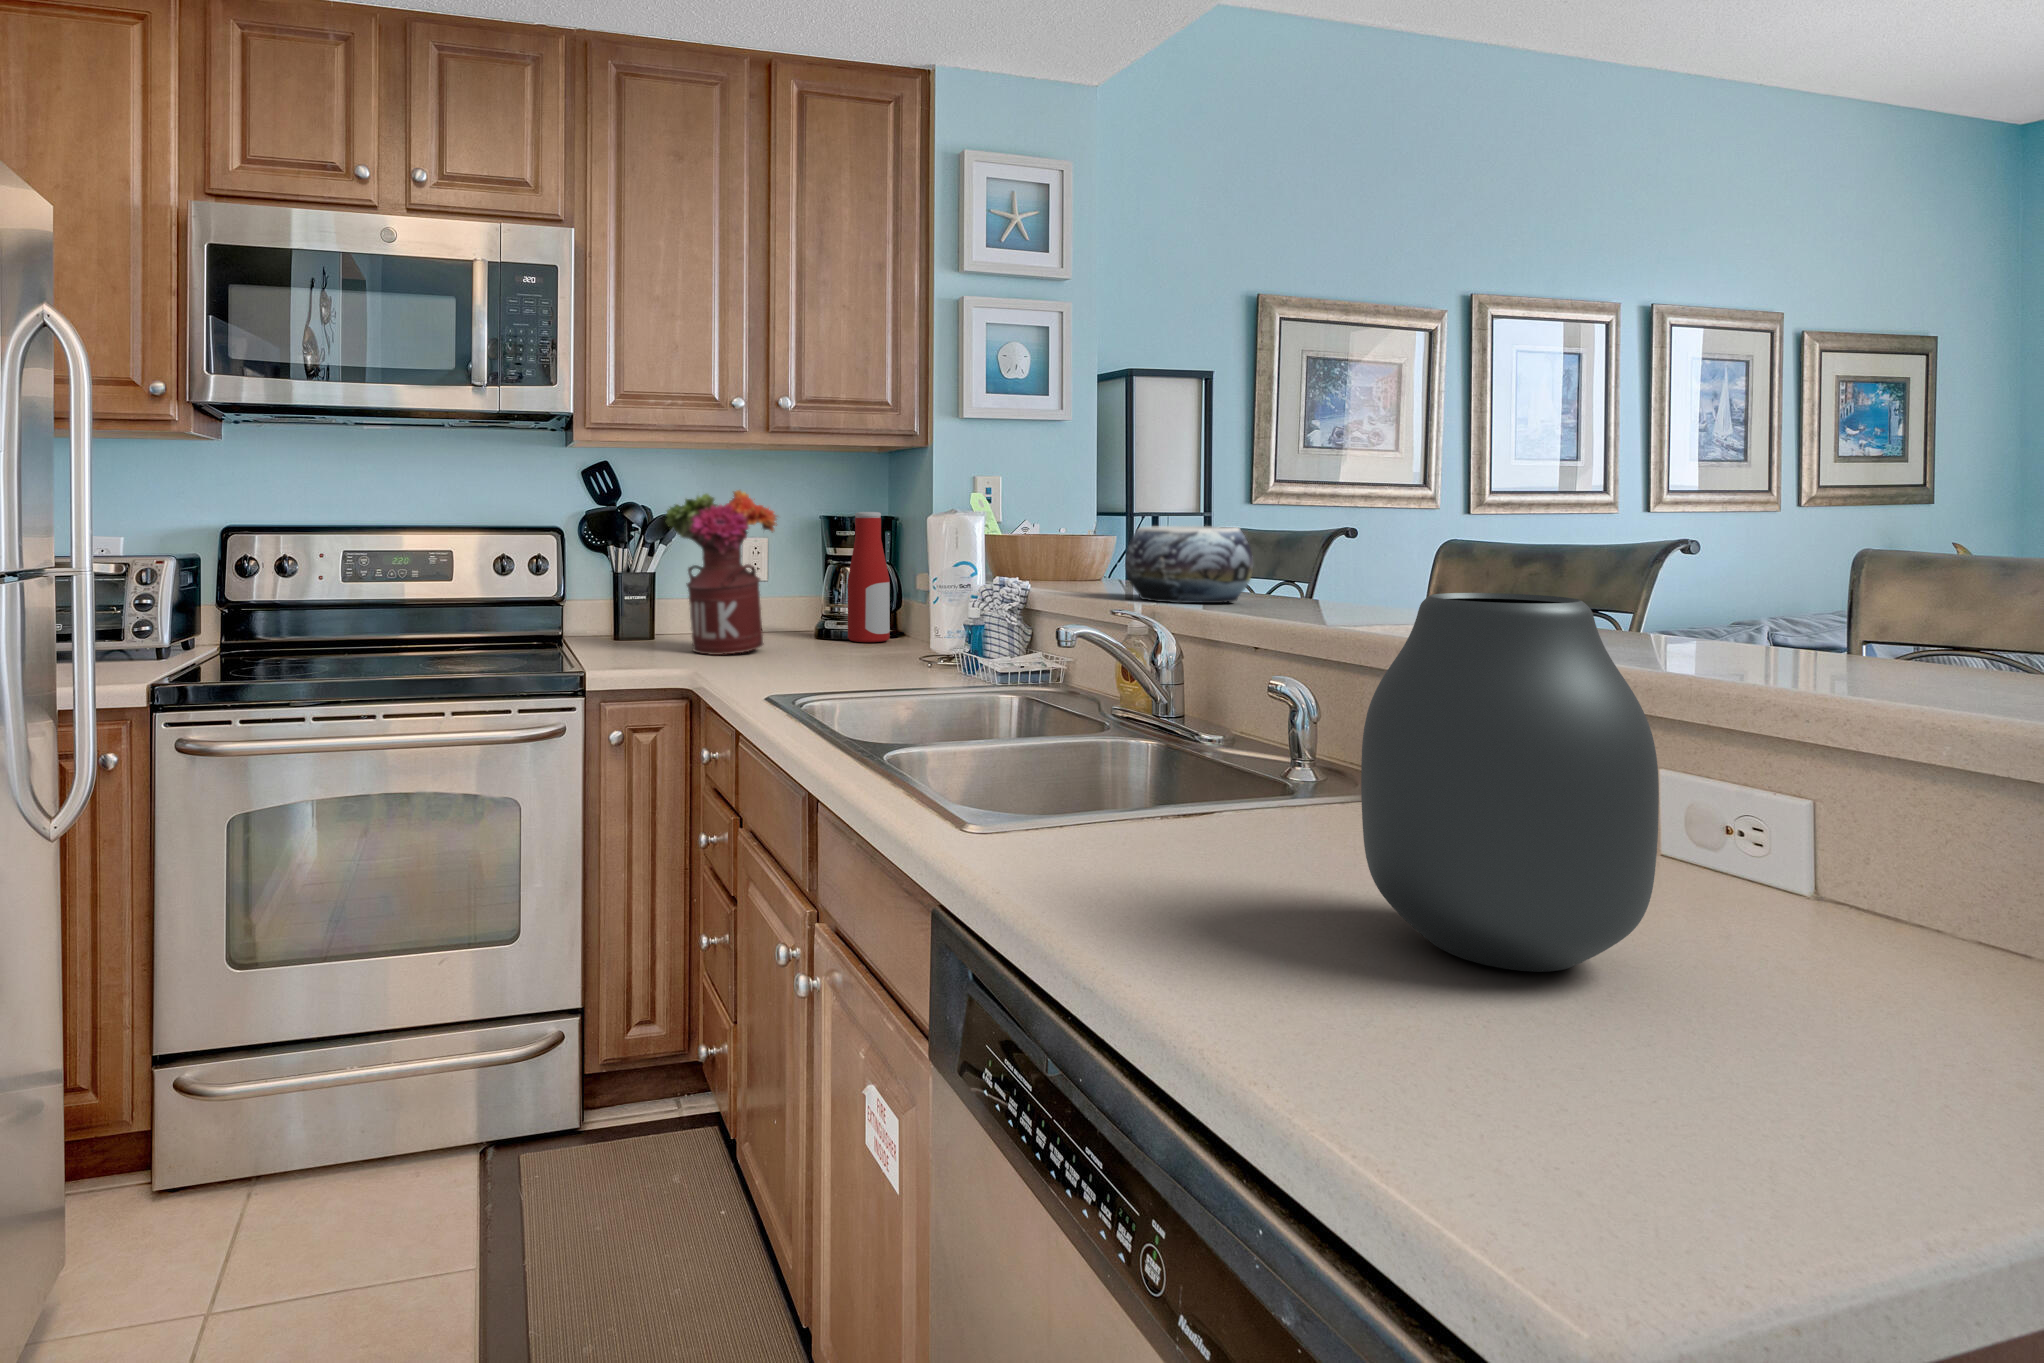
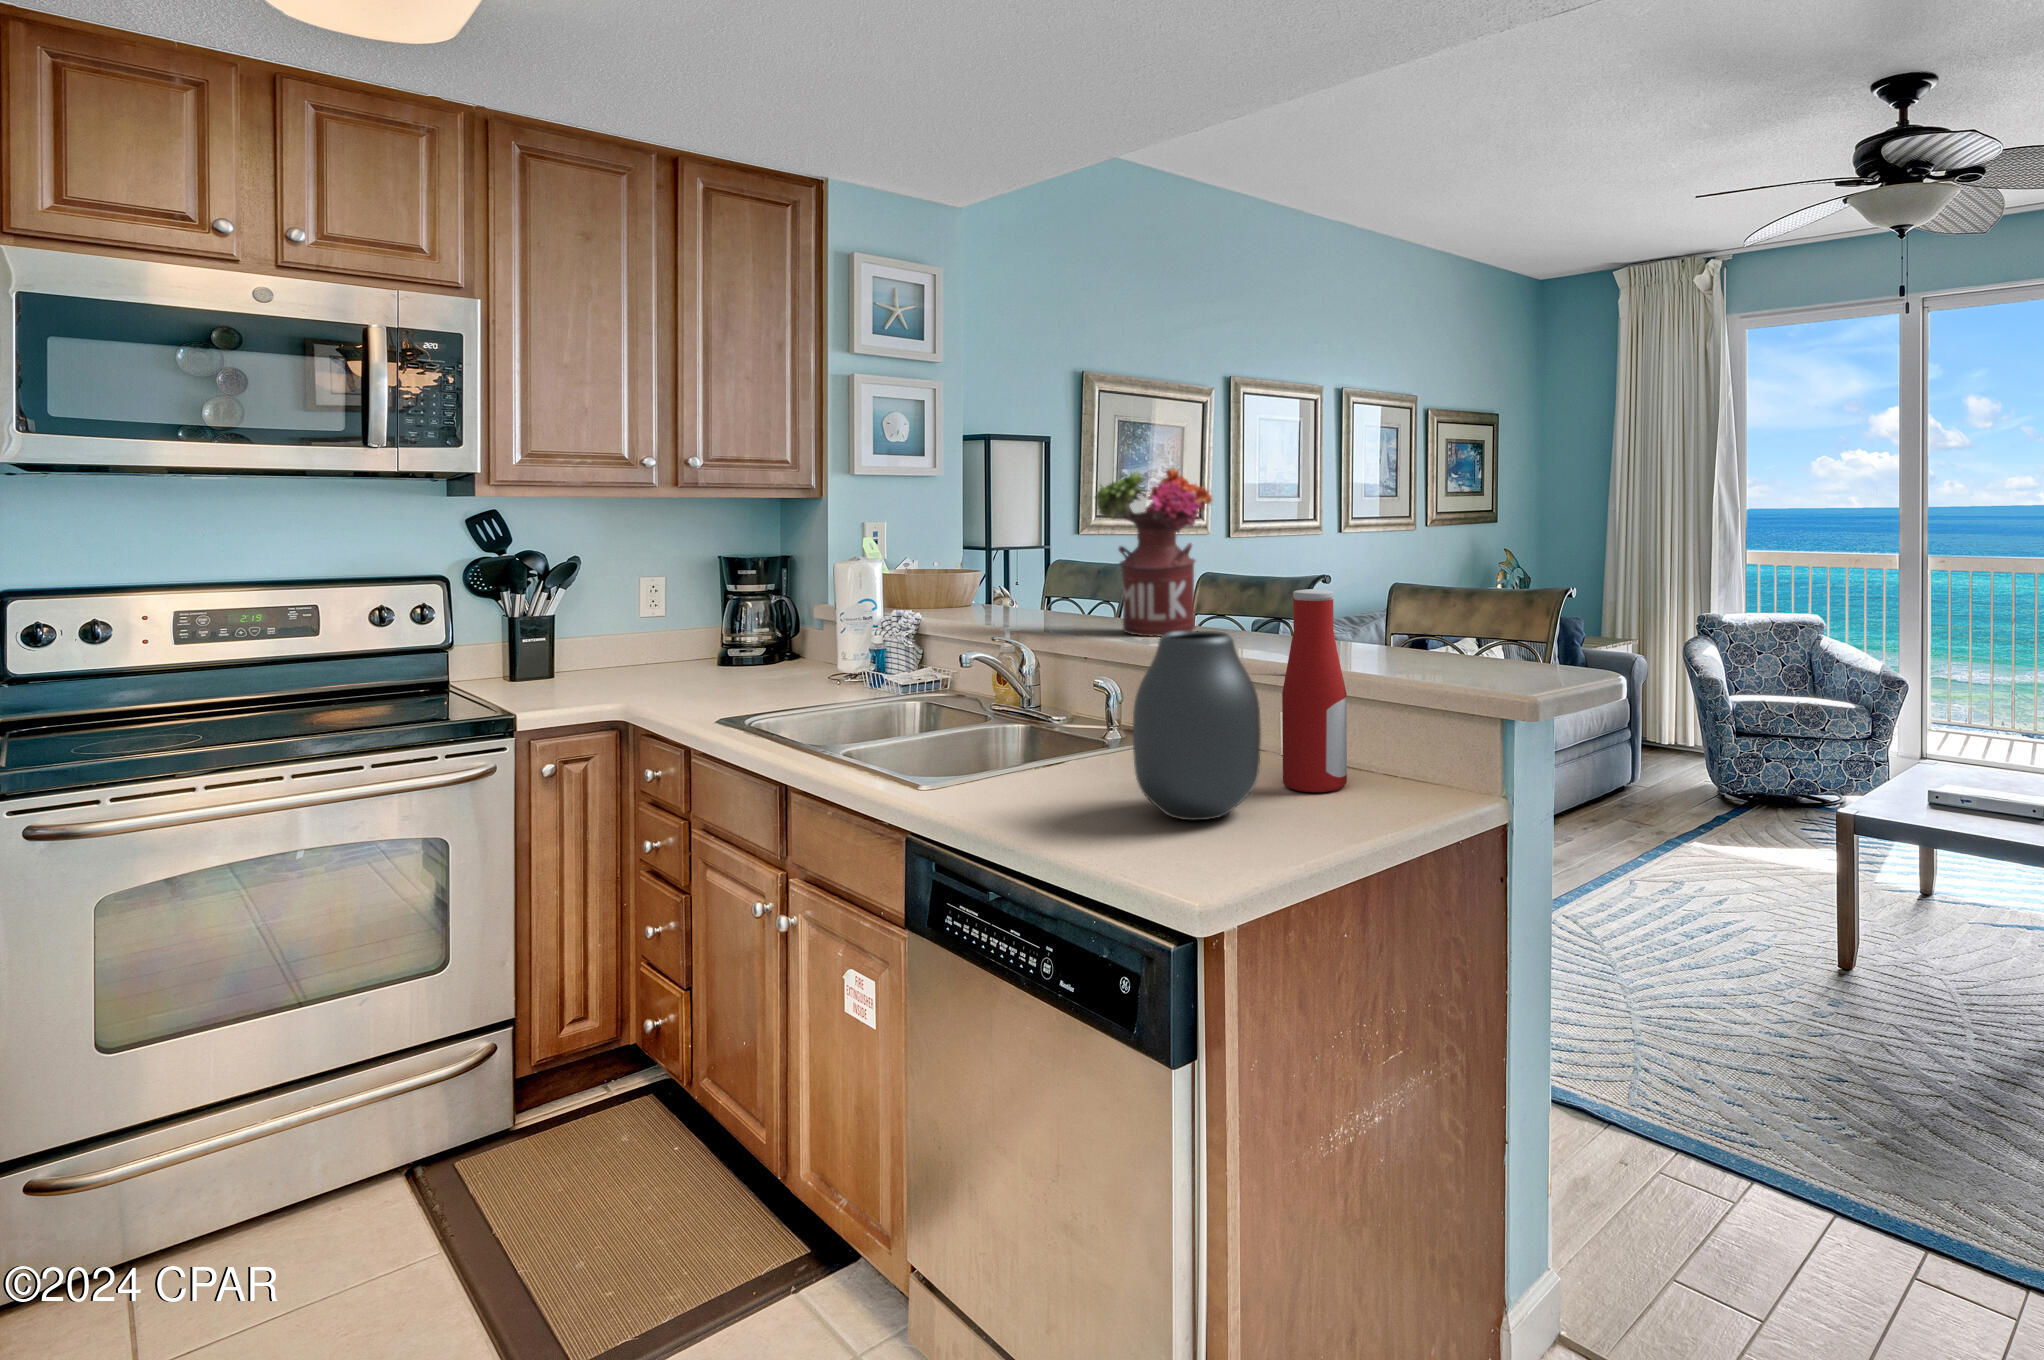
flower arrangement: present [666,490,777,655] -> present [1095,468,1212,636]
bottle: present [848,512,890,642] -> present [1282,589,1347,792]
decorative bowl: present [1125,526,1253,603] -> none [994,568,1082,625]

